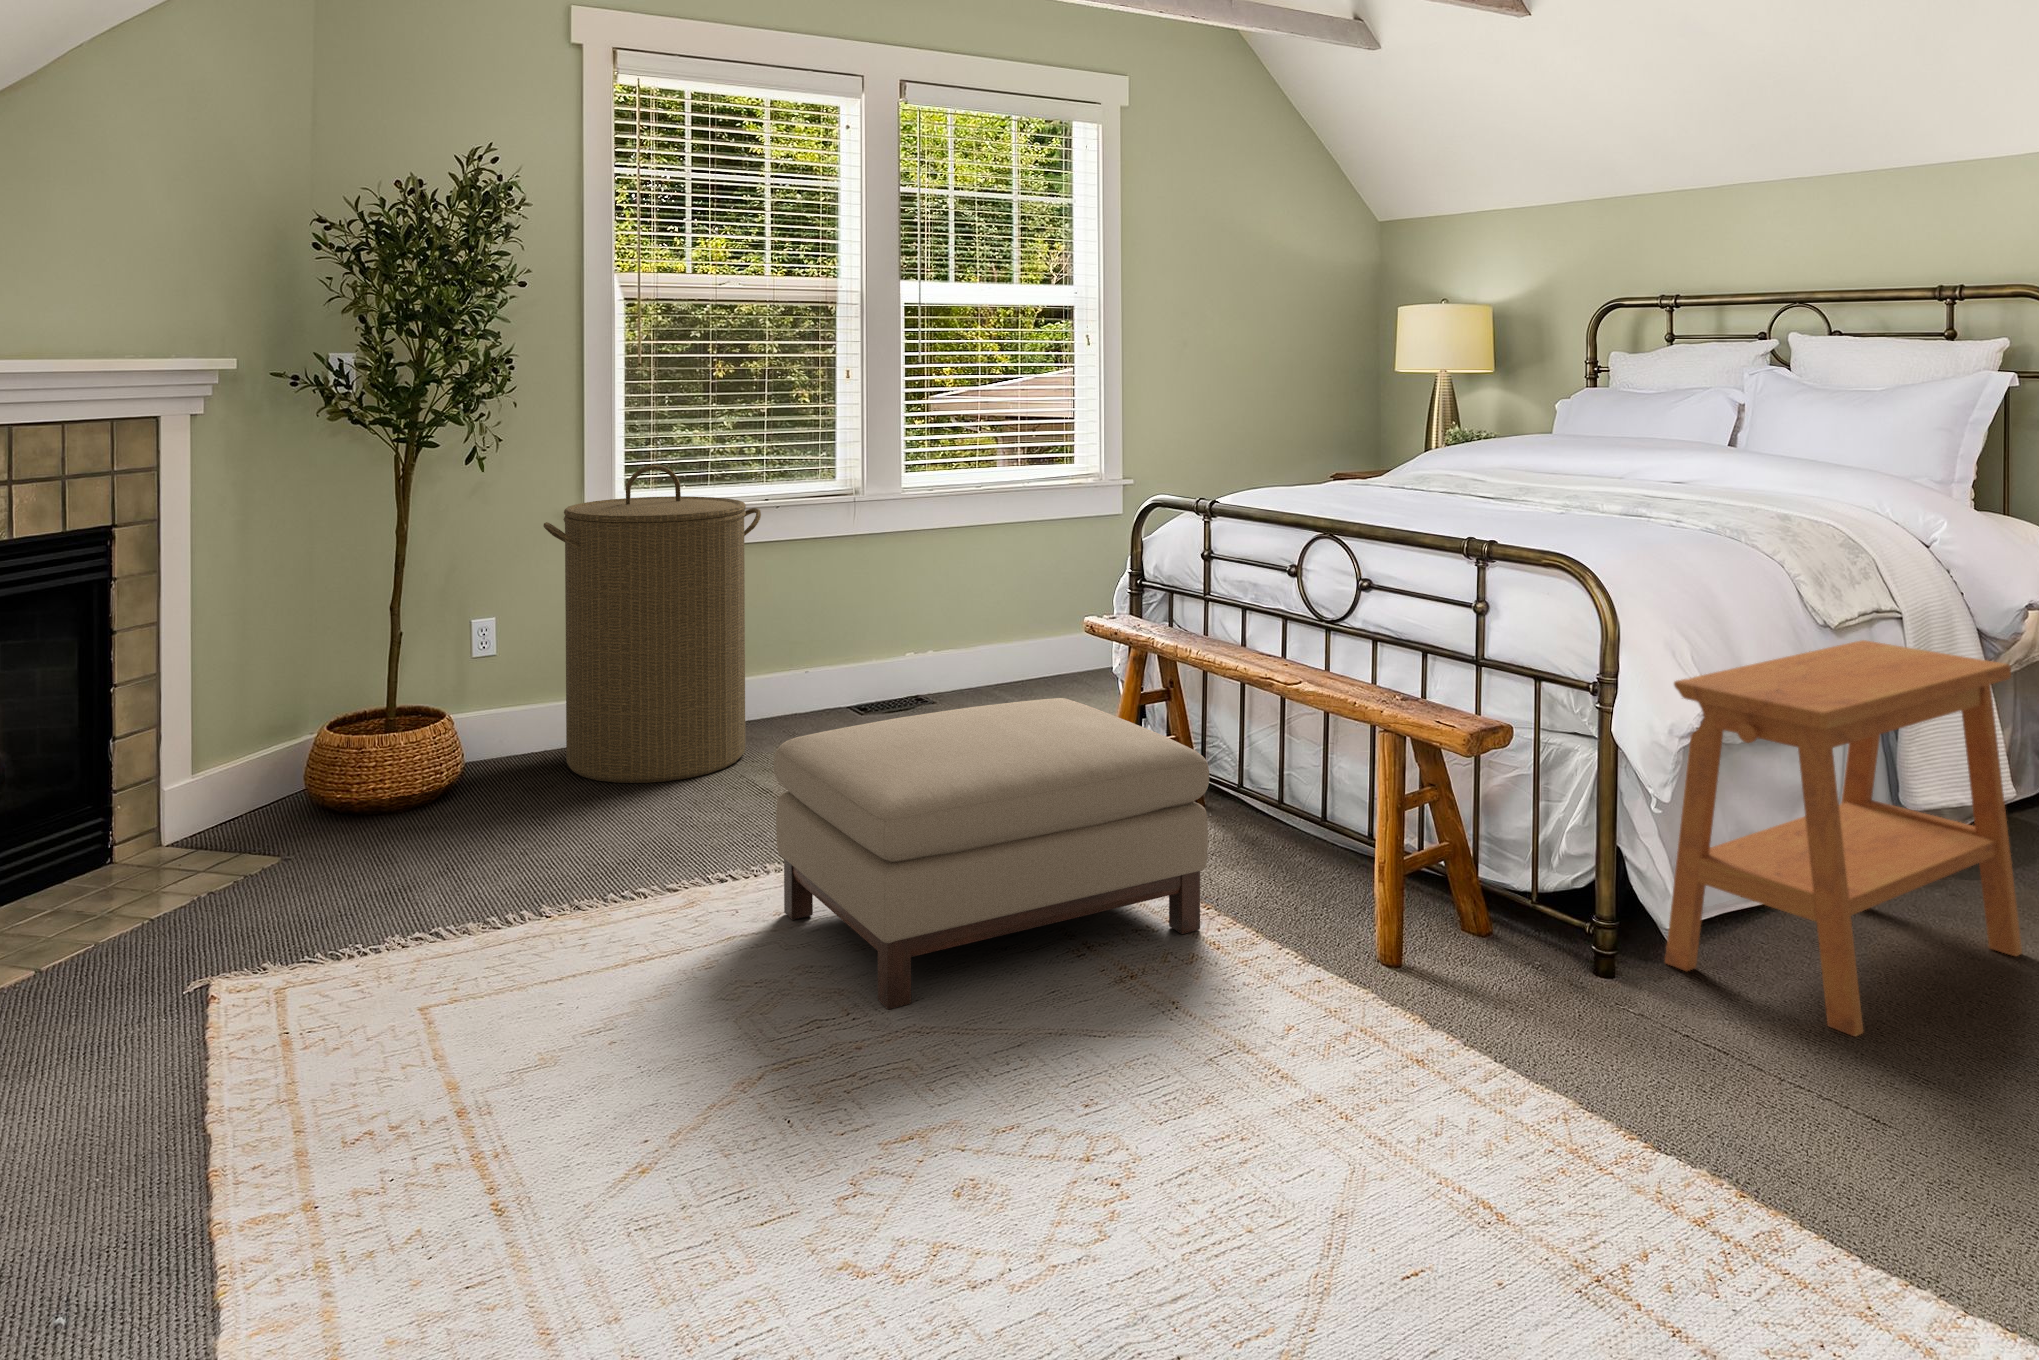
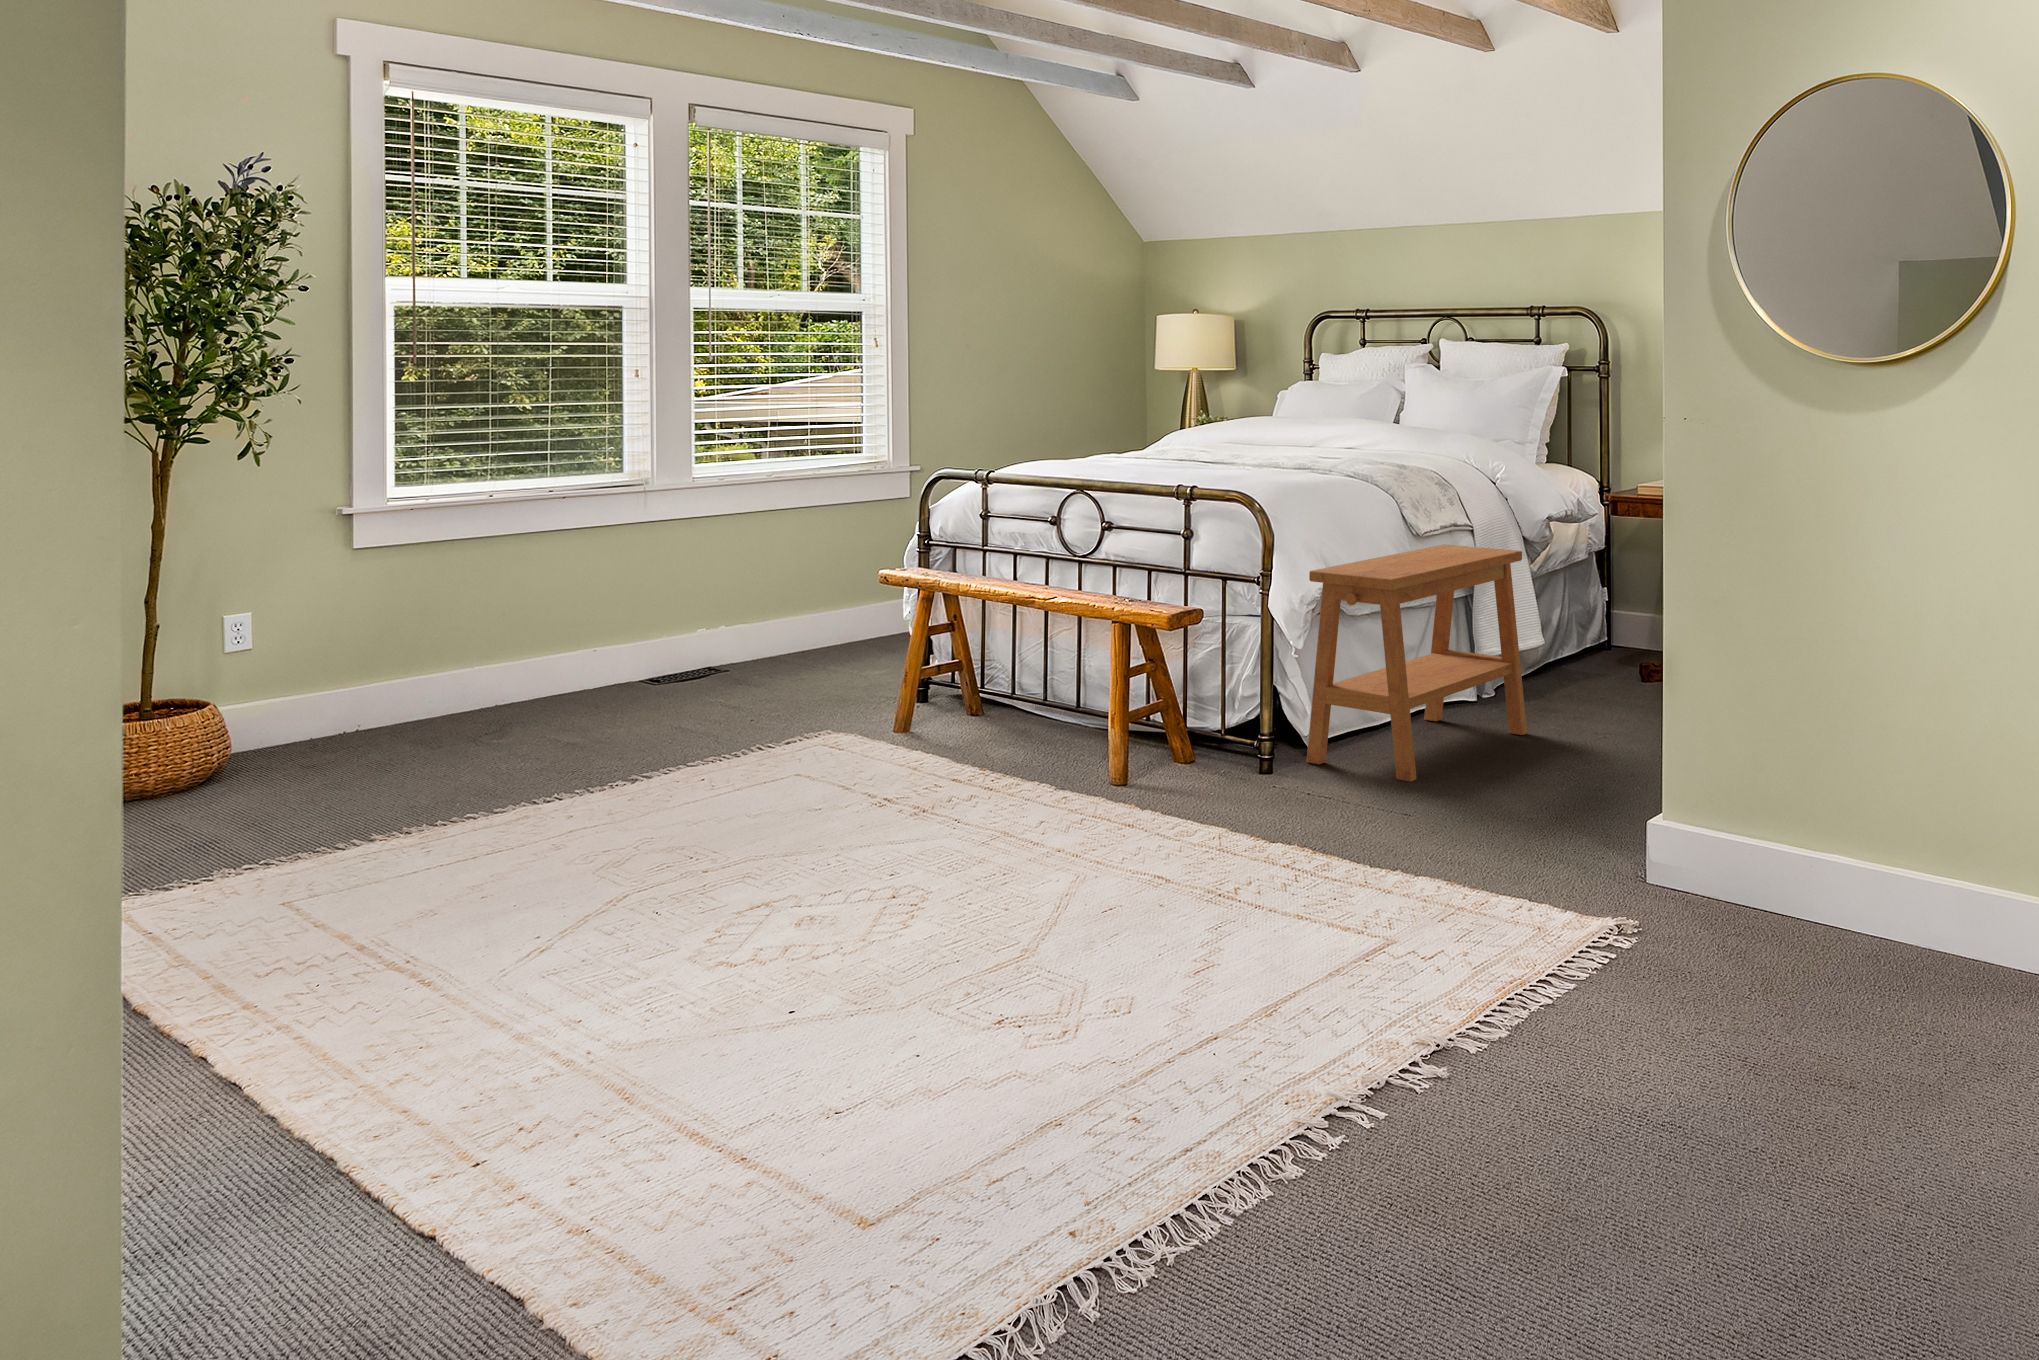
laundry hamper: present [543,465,761,783] -> none [324,458,556,751]
ottoman: present [774,698,1209,1009] -> none [609,628,985,851]

